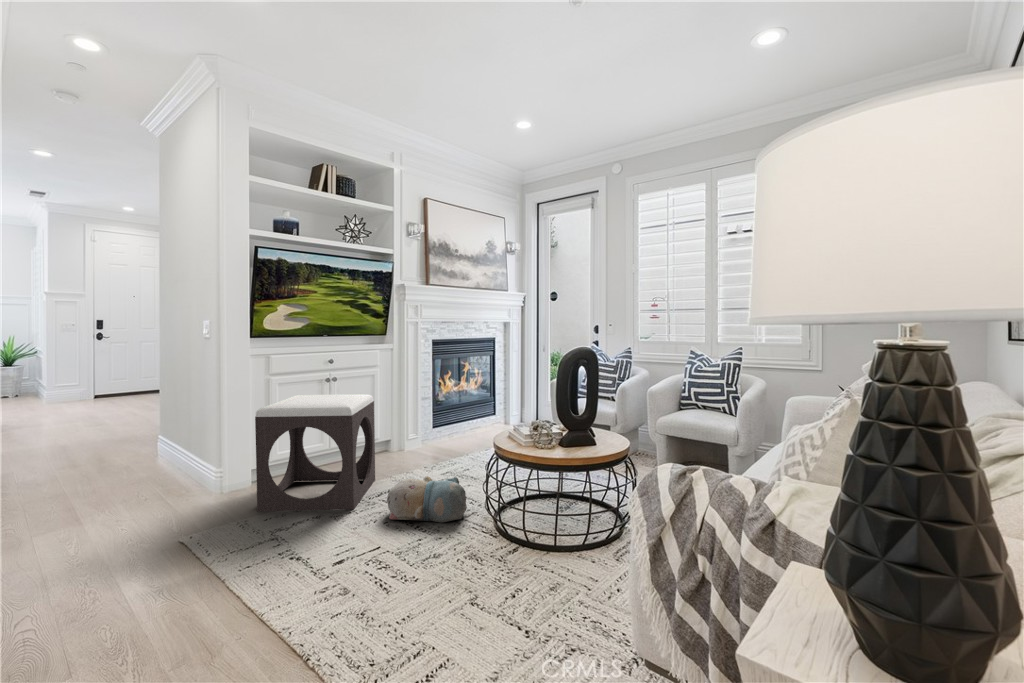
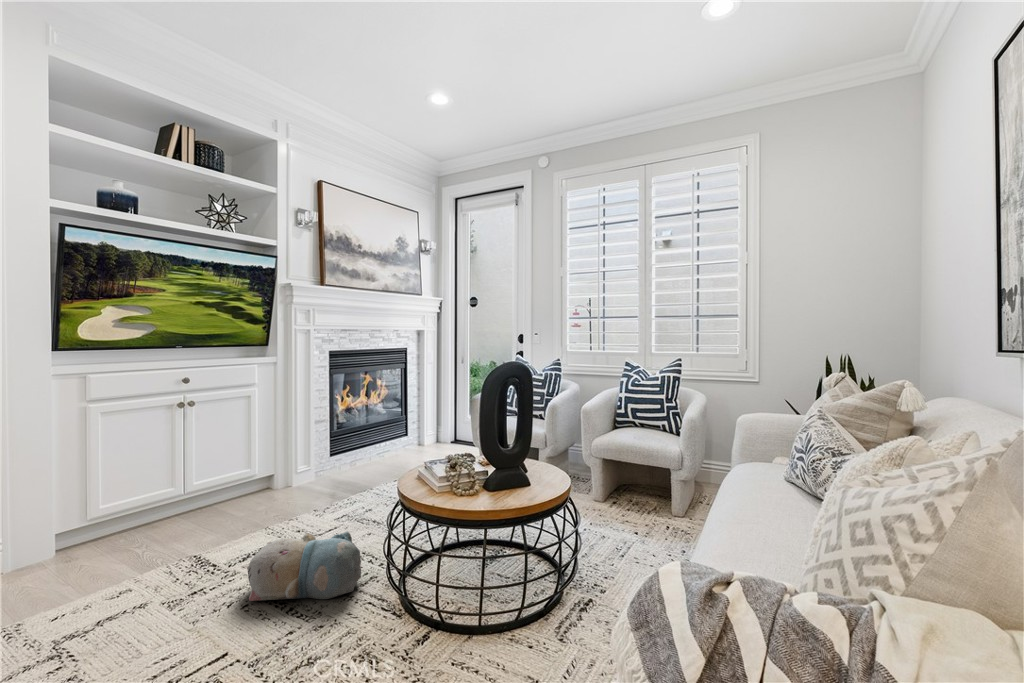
footstool: present [255,394,375,512] -> none [43,423,243,603]

